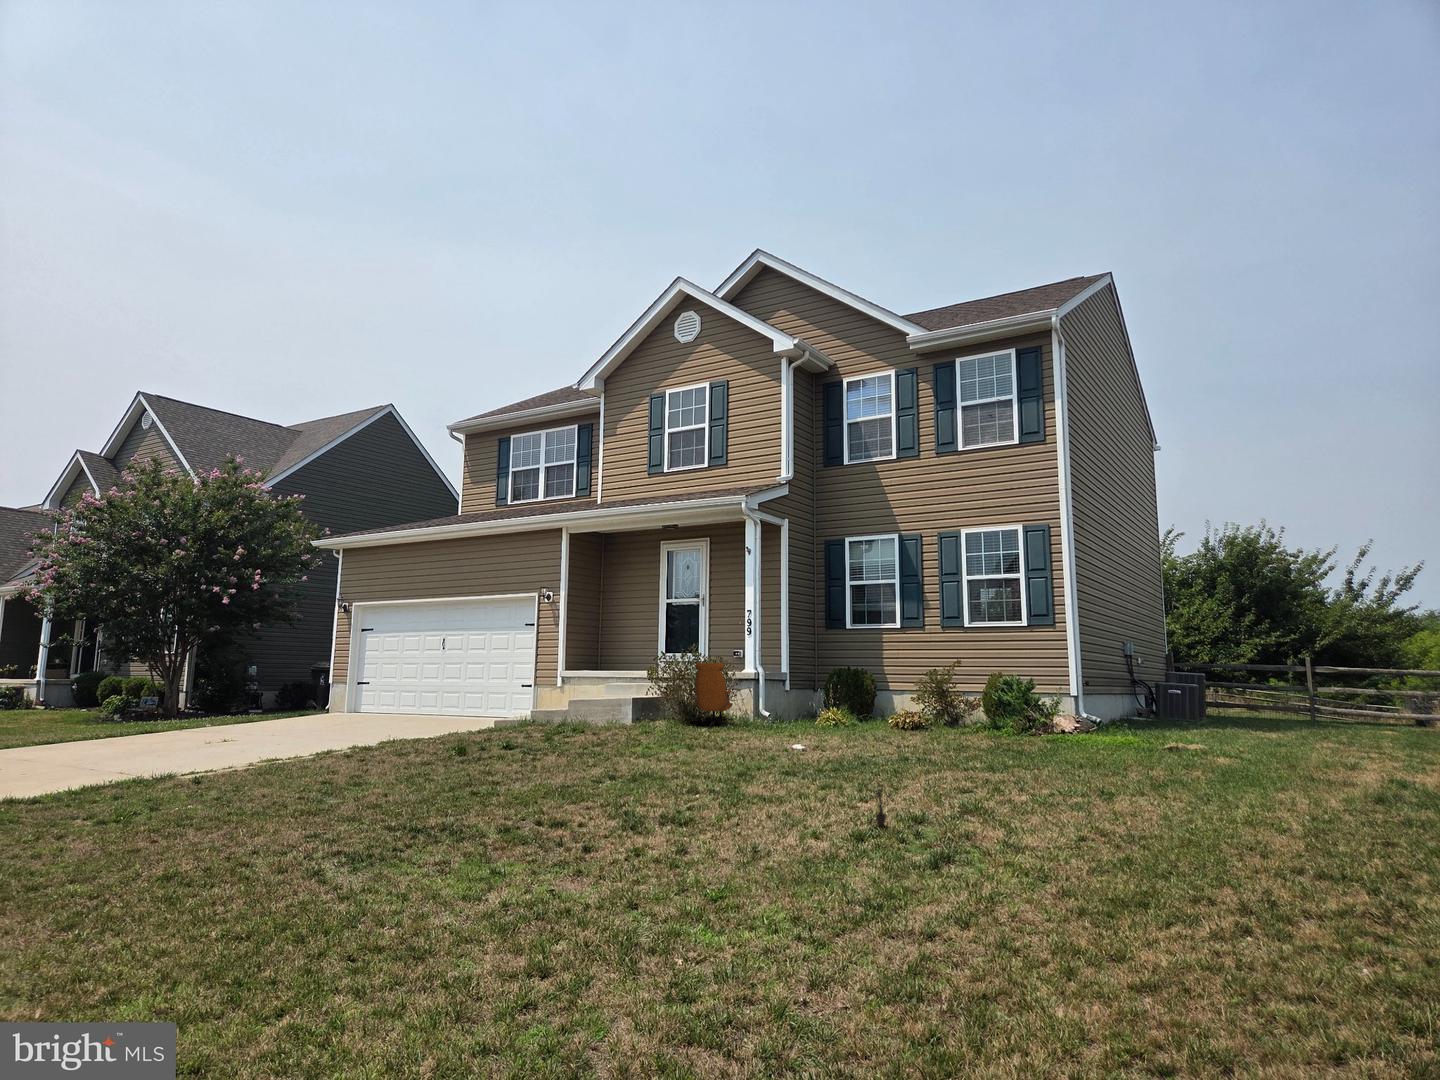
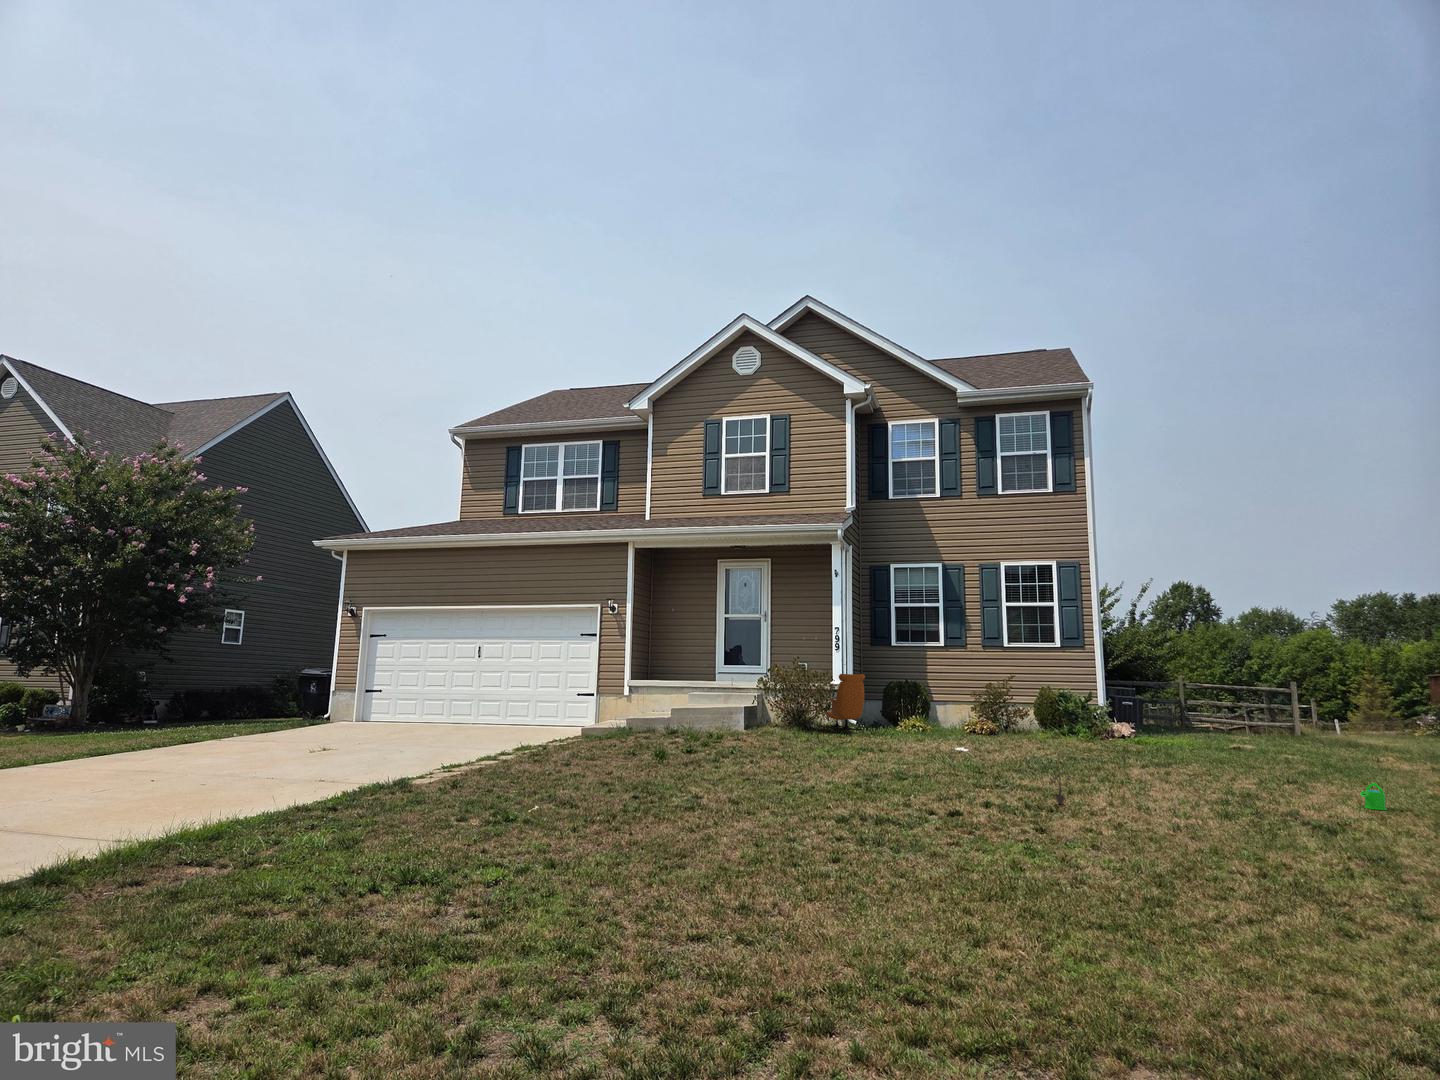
decorative plant: present [868,785,890,825] -> present [1053,770,1070,804]
watering can: none [1062,795,1104,829] -> present [1360,783,1387,810]

